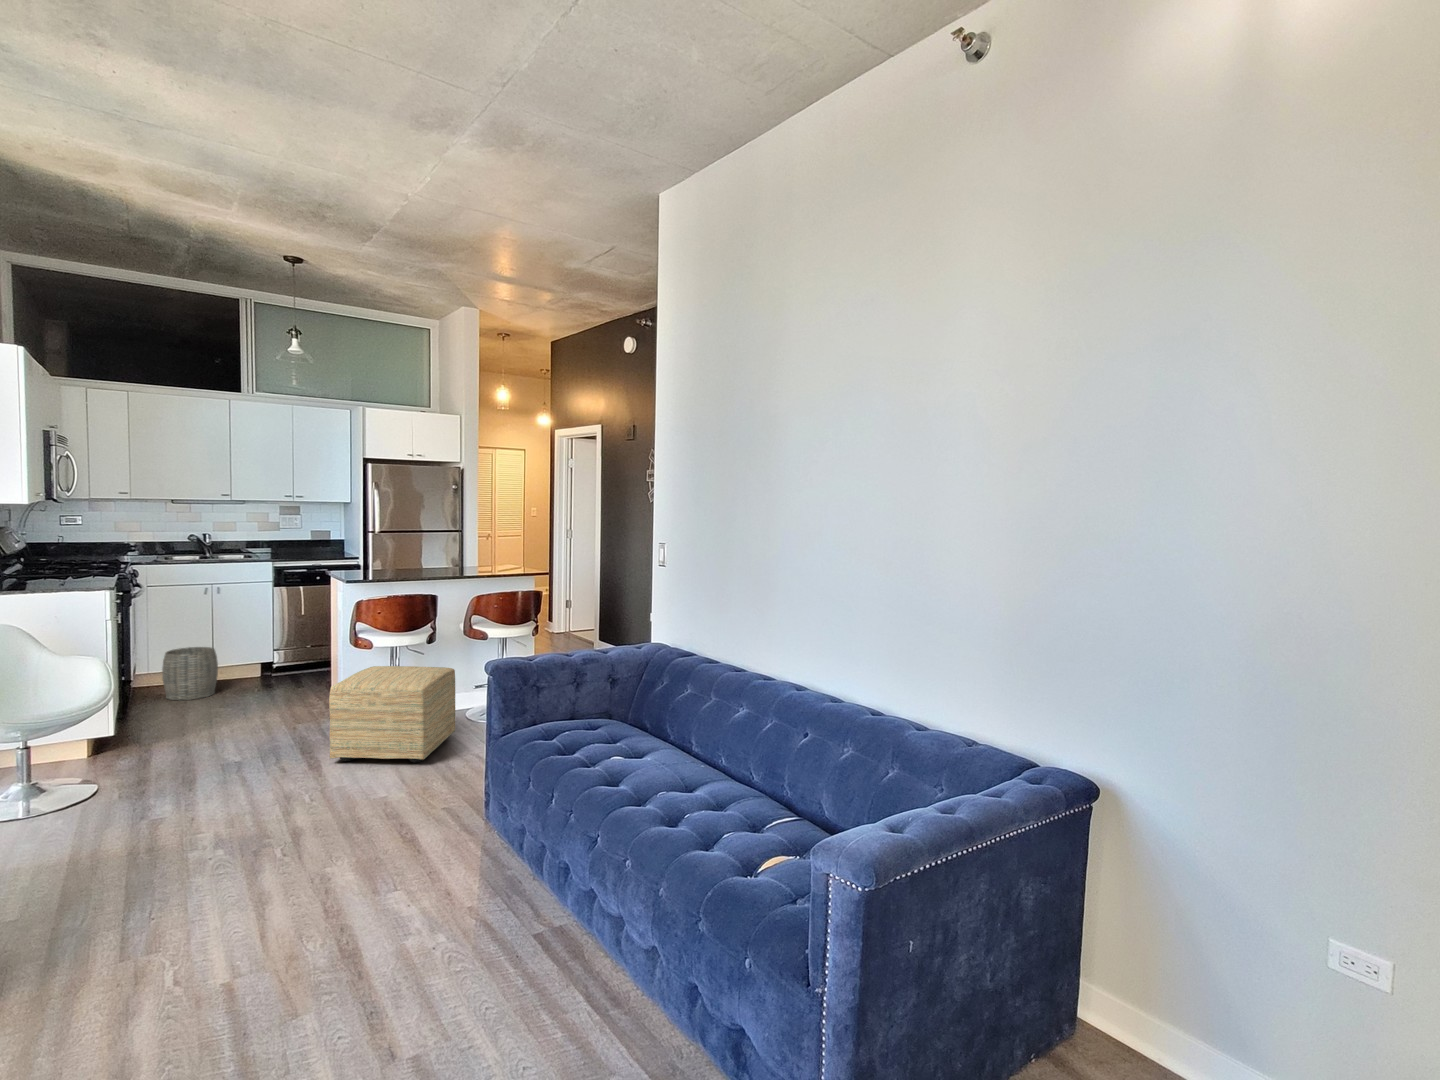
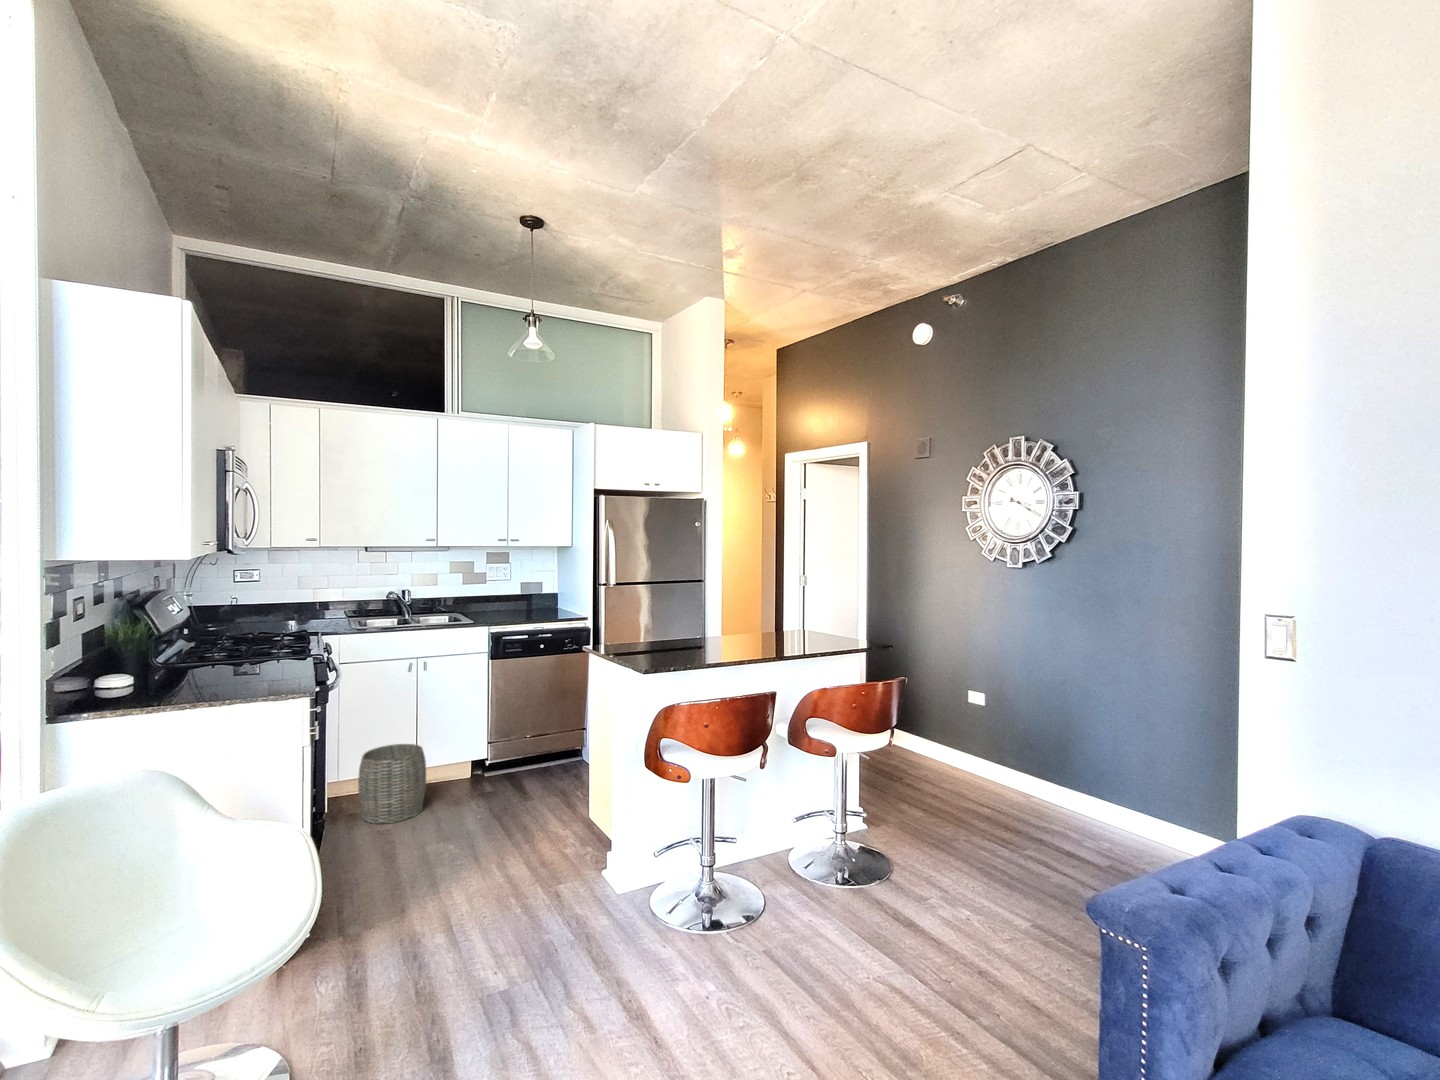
ottoman: present [329,666,455,763] -> none [648,806,816,1005]

